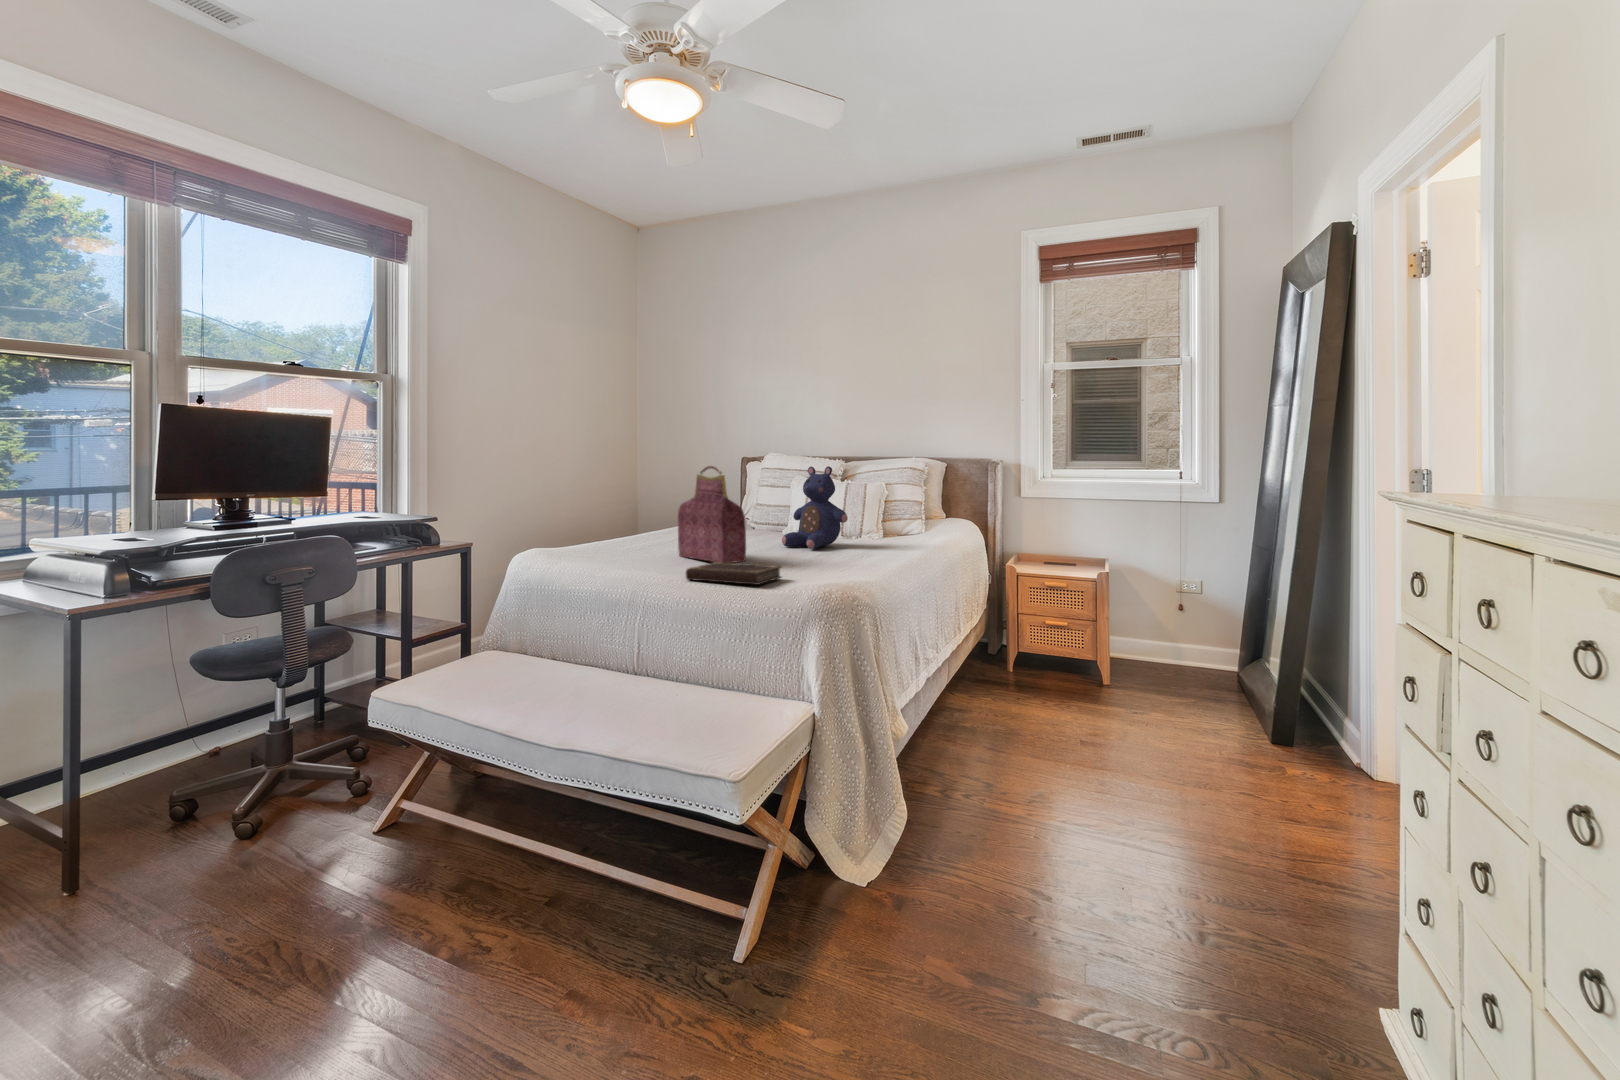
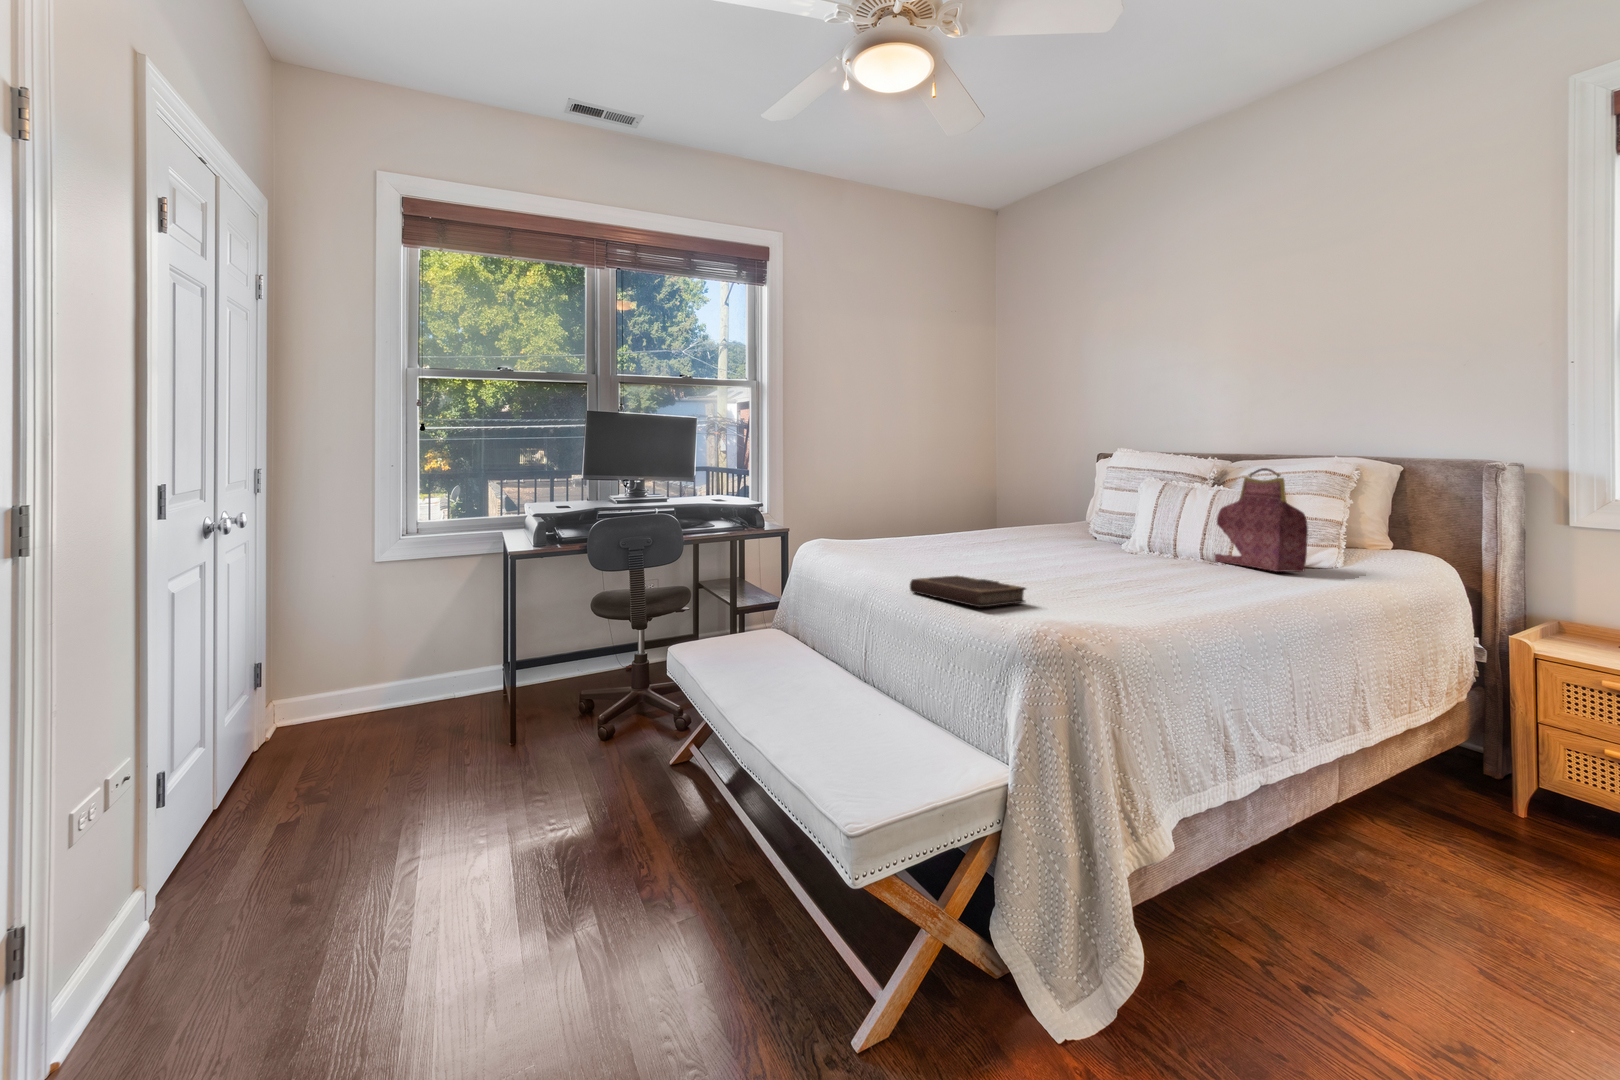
handbag: present [678,466,746,563] -> present [1215,468,1308,572]
teddy bear: present [782,466,848,549] -> none [1091,466,1184,571]

